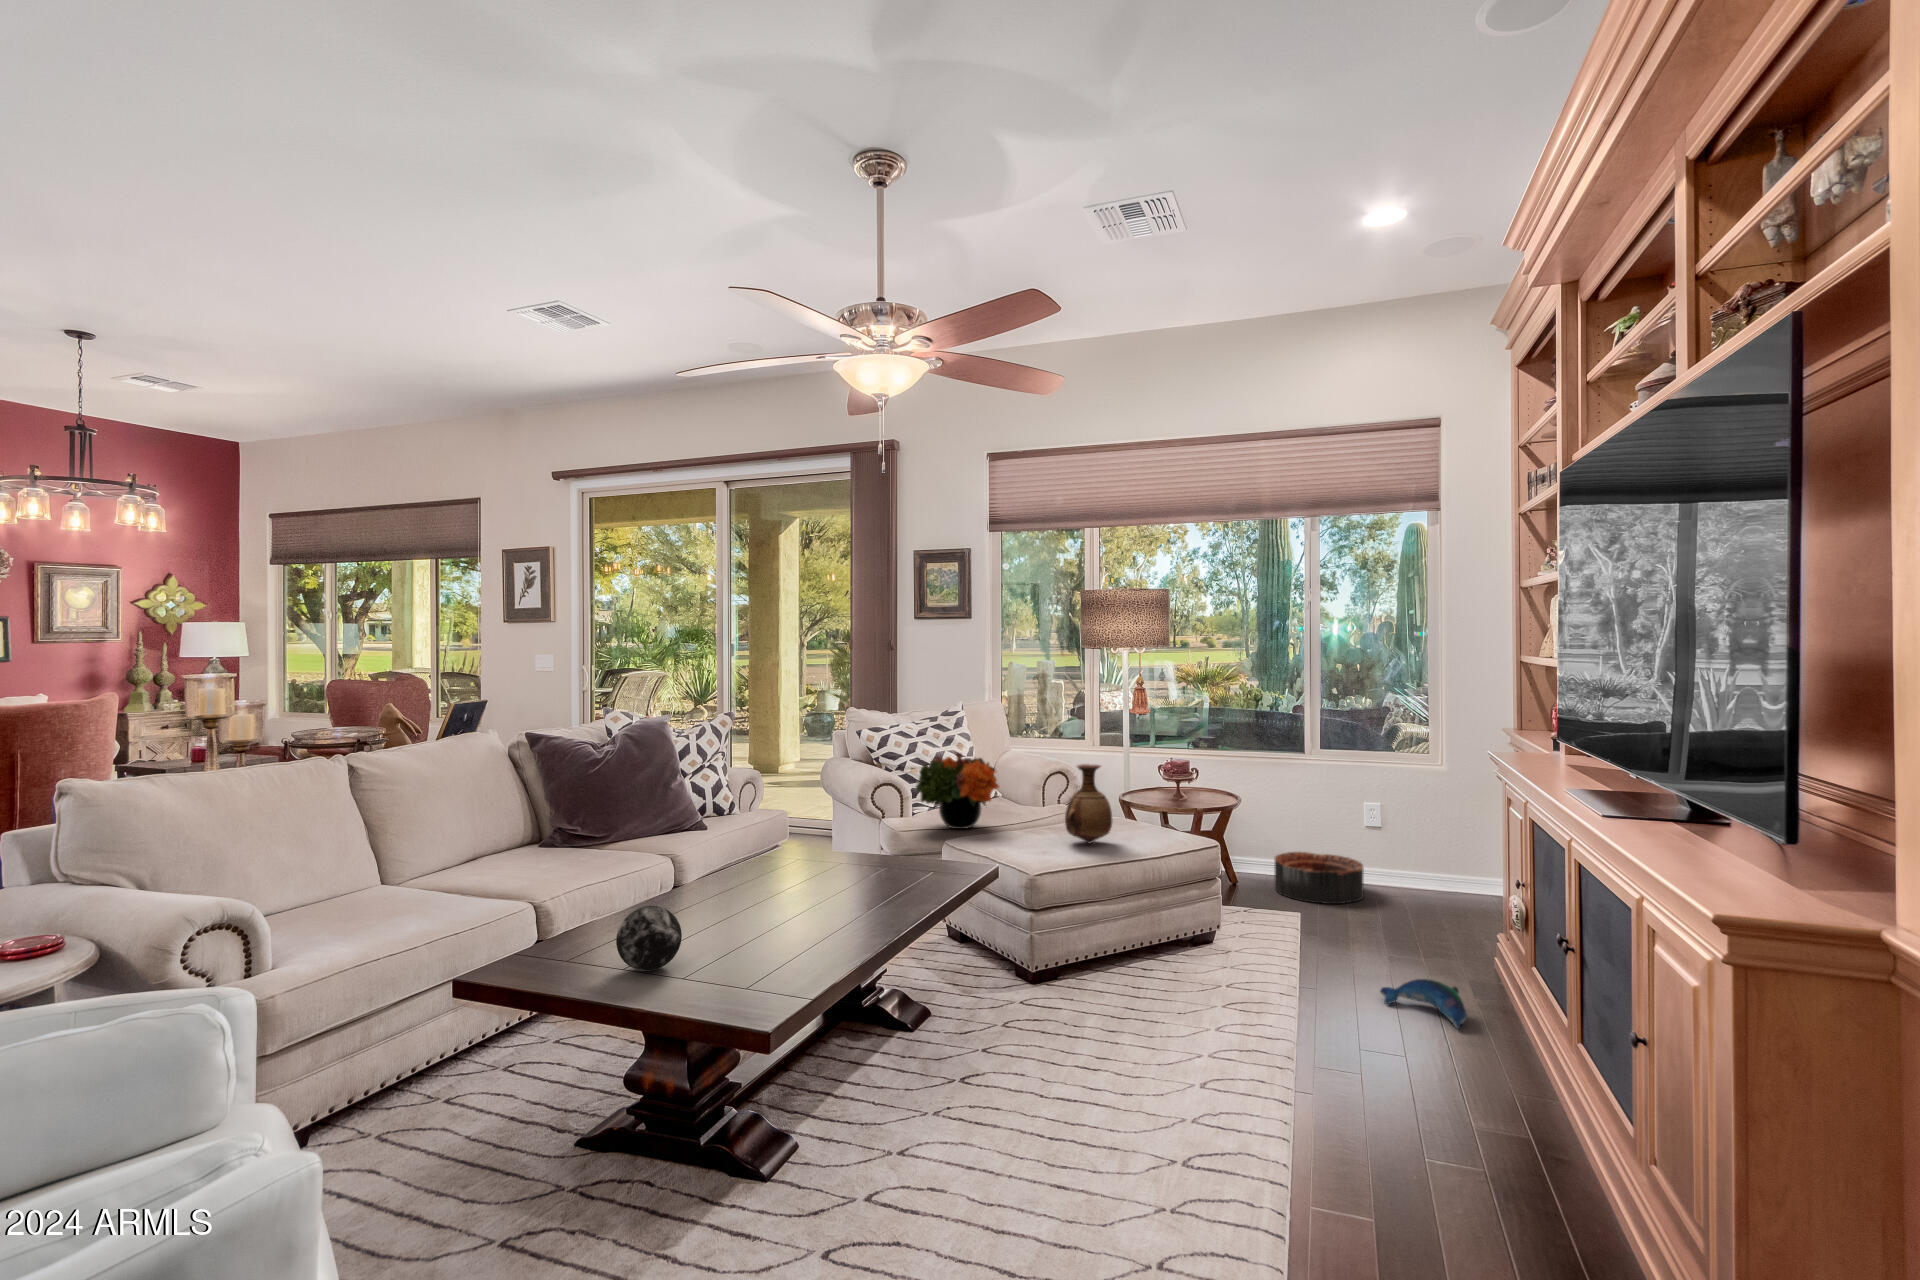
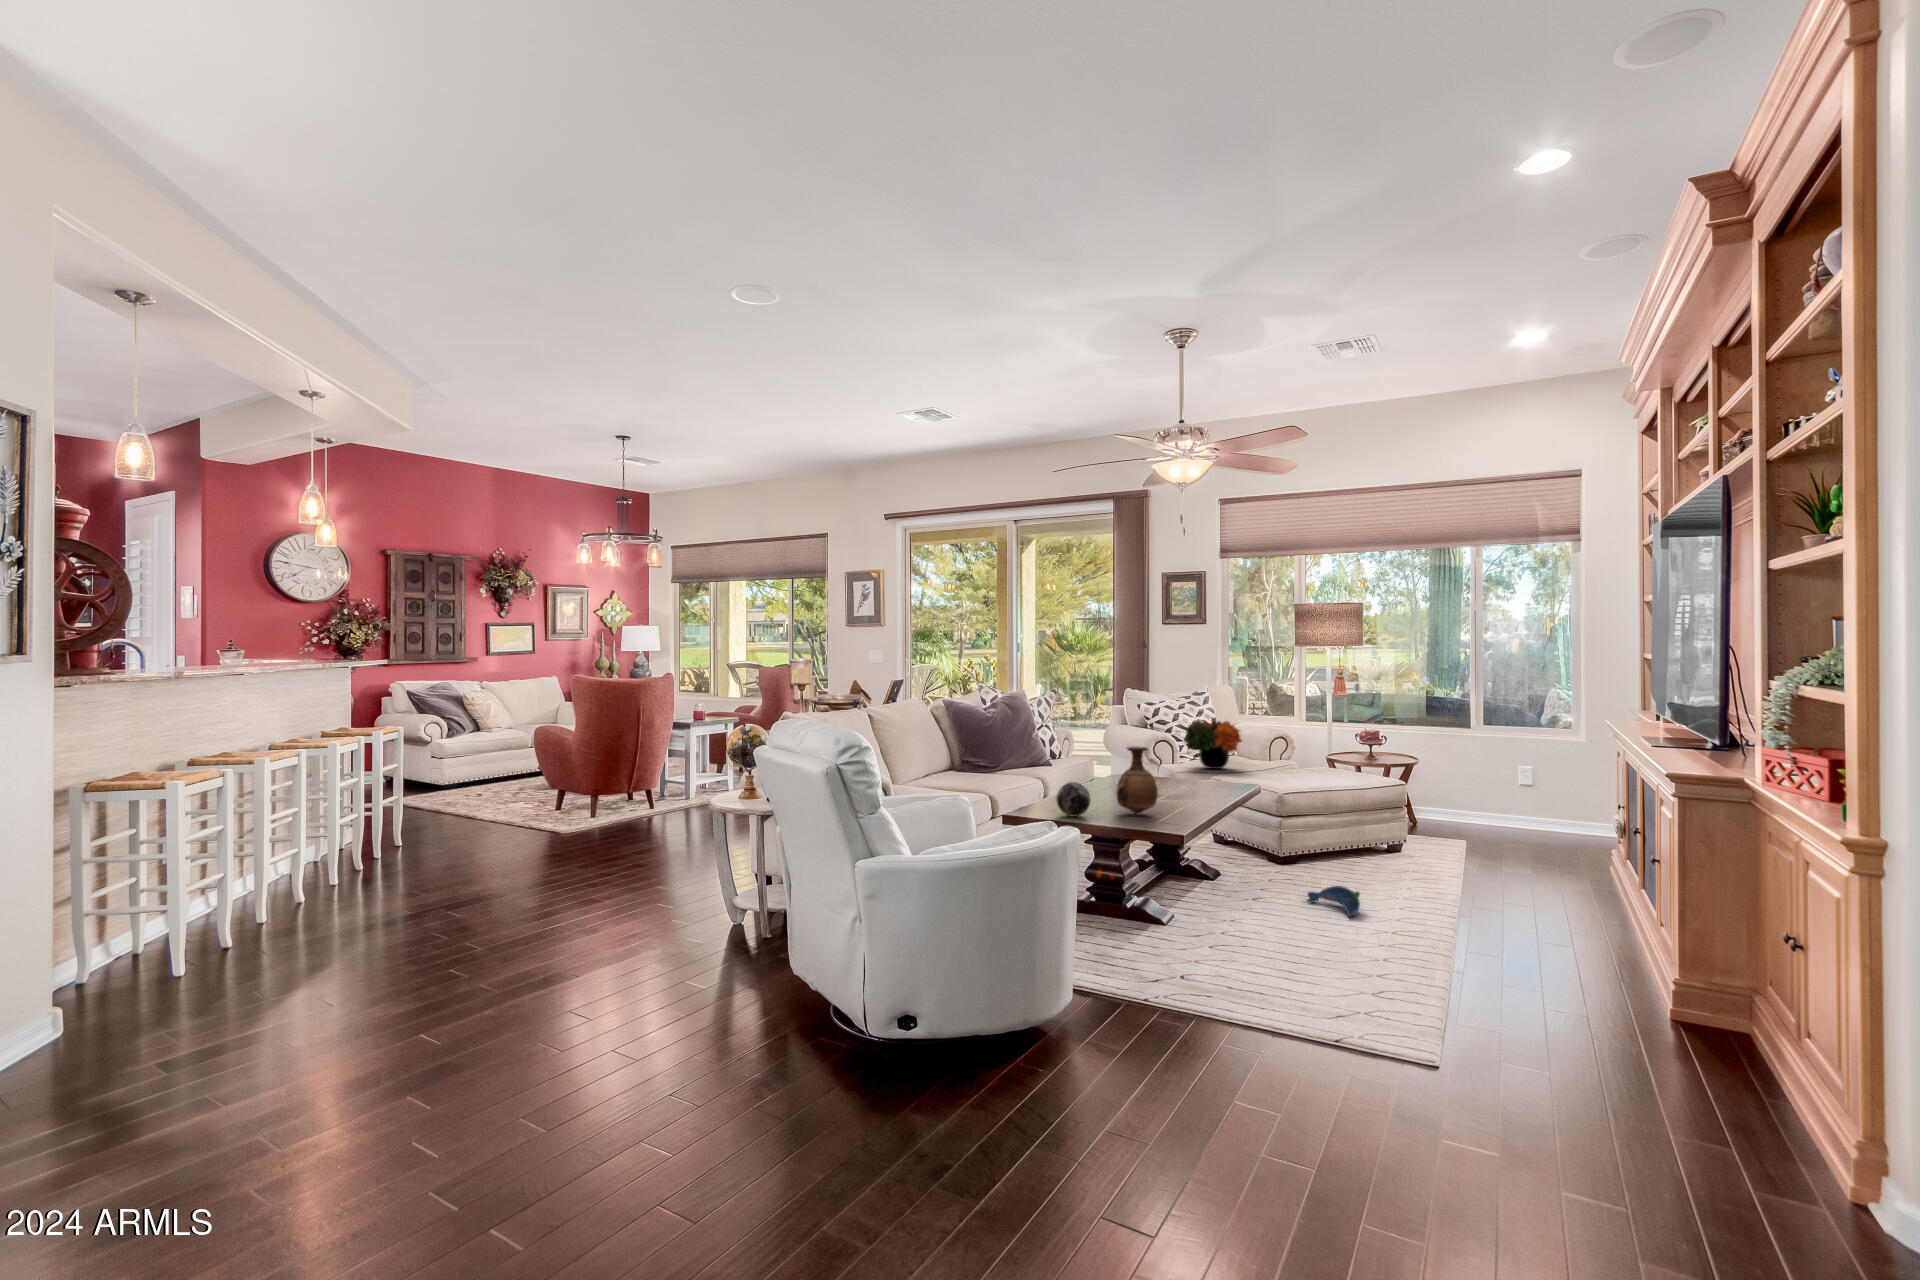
vase: present [1065,764,1112,843] -> present [1116,747,1158,814]
basket: present [1275,852,1364,904] -> none [1447,802,1519,838]
plush toy: present [1380,979,1467,1029] -> present [1308,886,1360,917]

